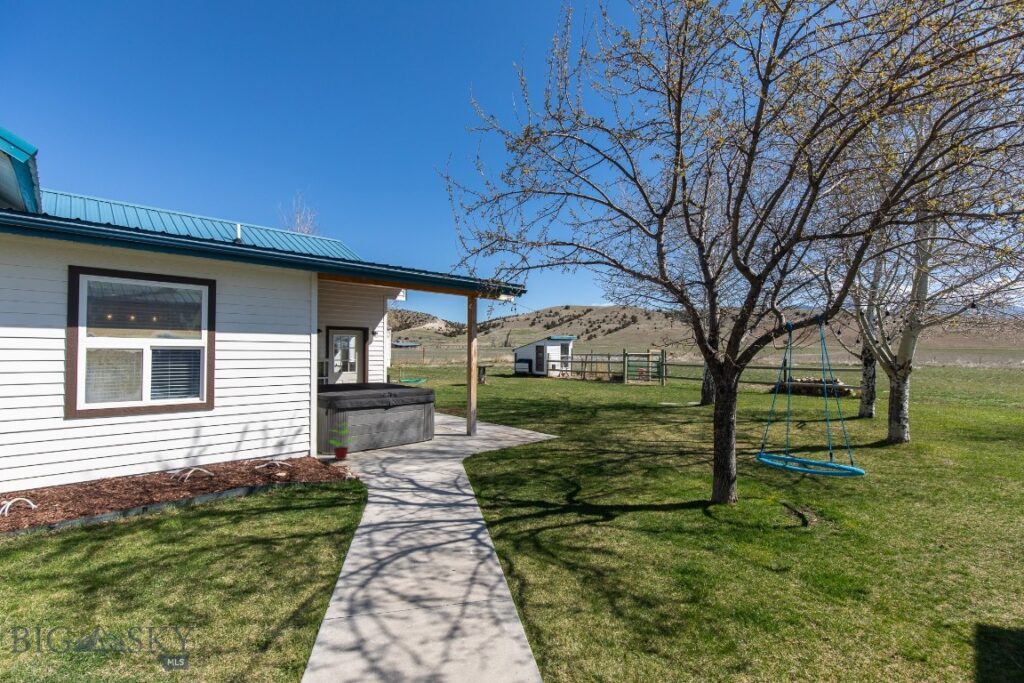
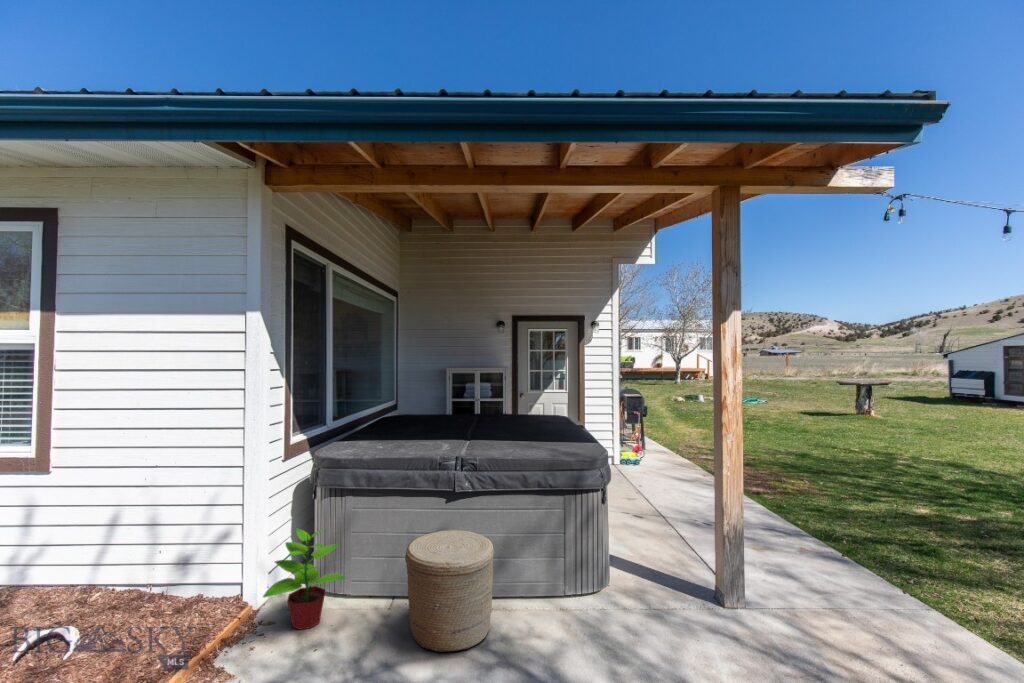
woven basket: none [379,419,412,456] -> present [405,530,494,652]

